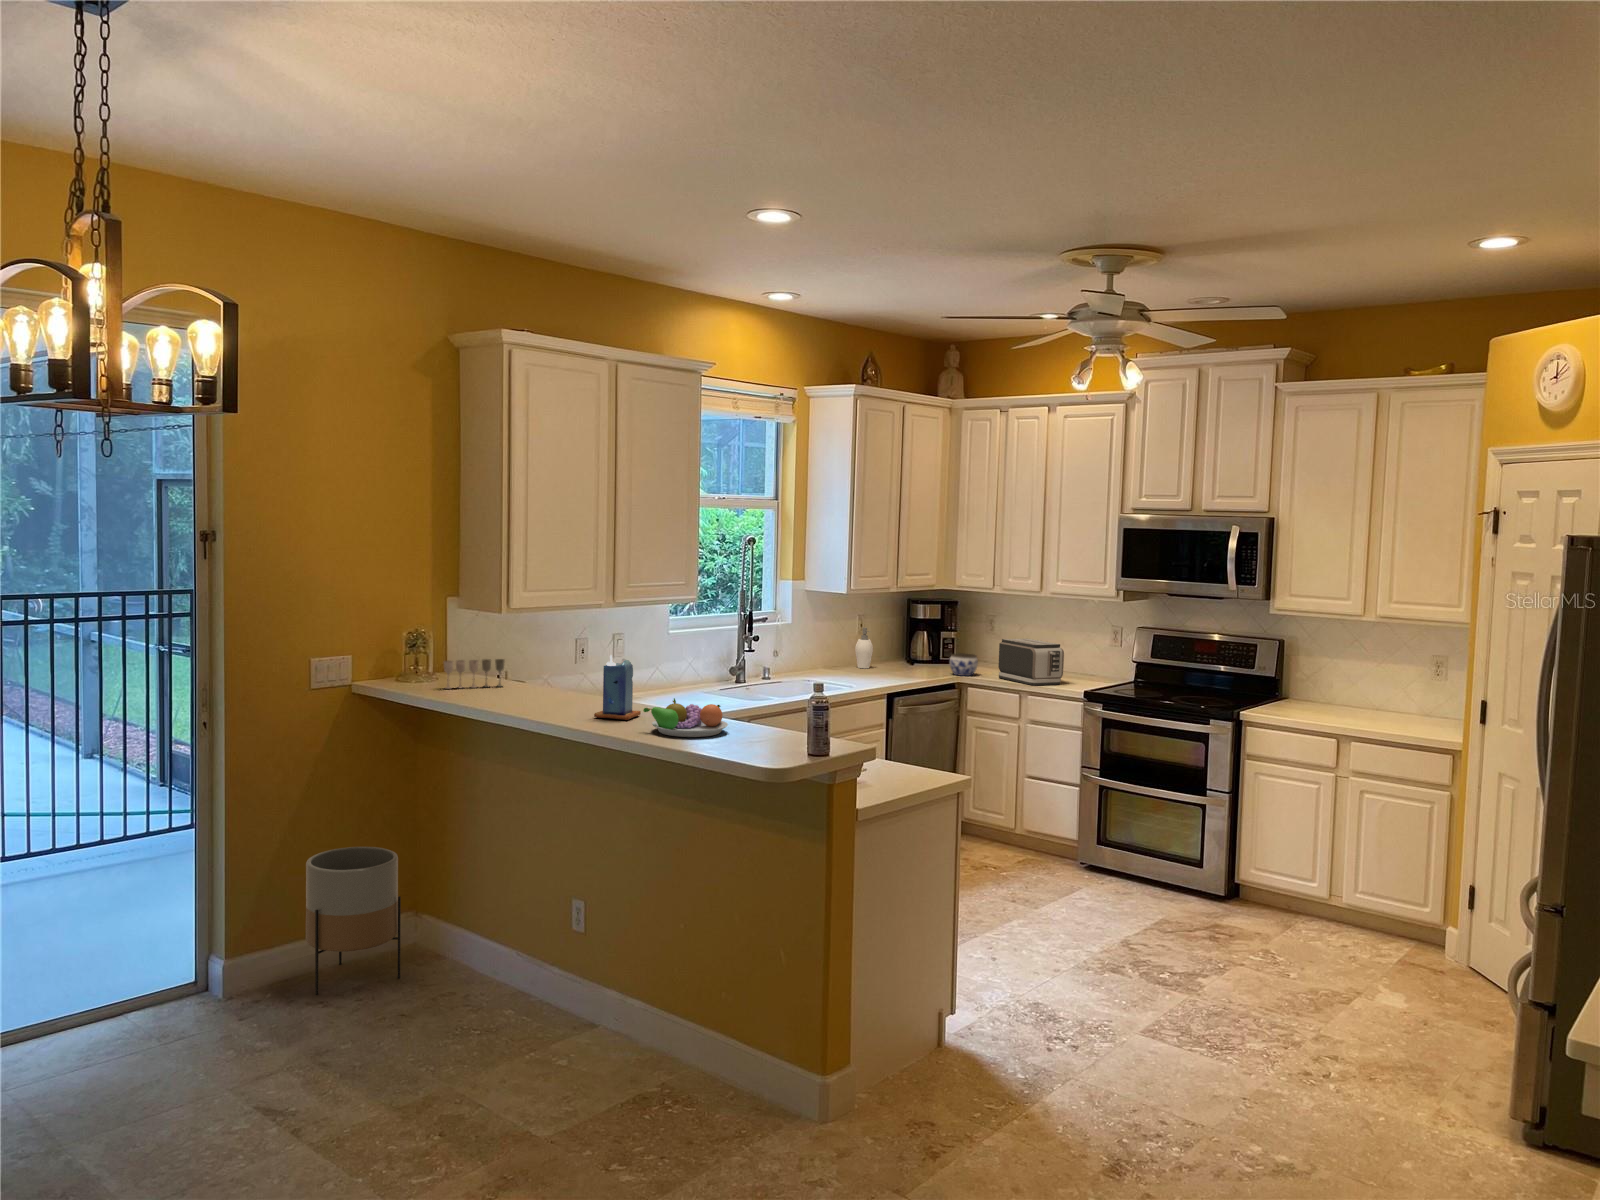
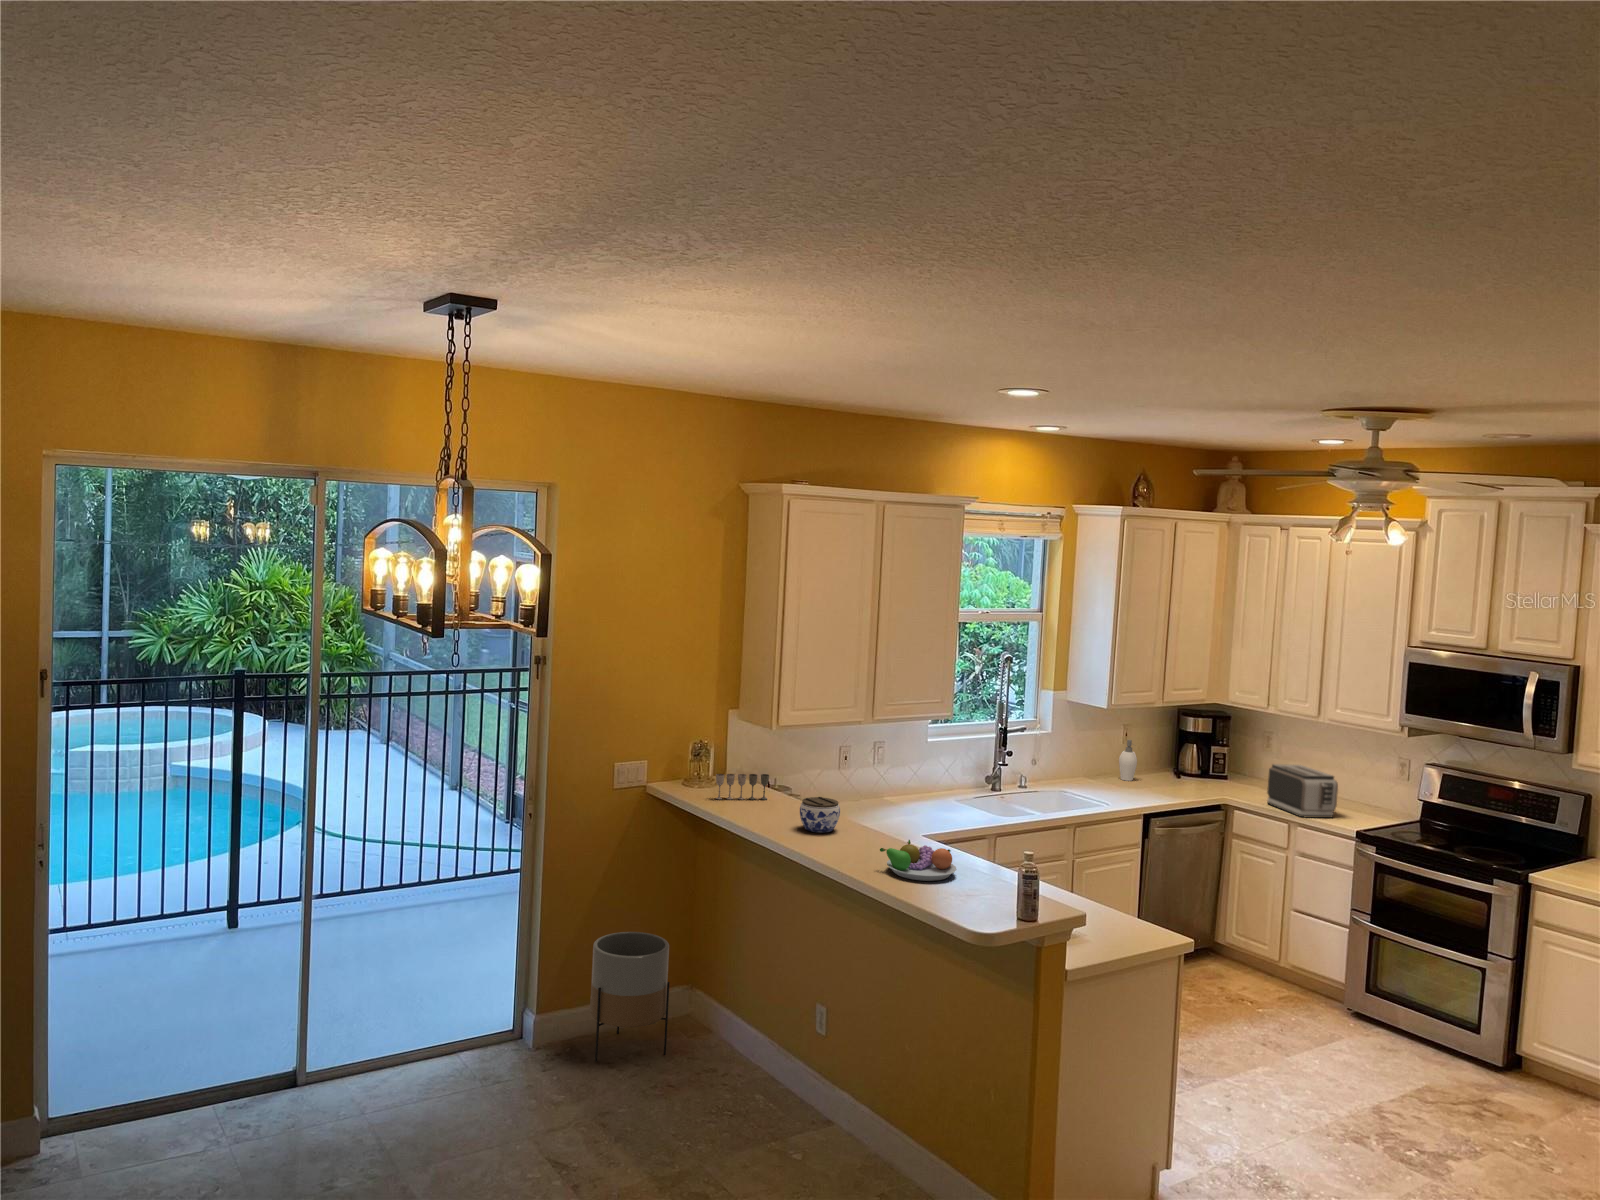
jar: present [950,653,978,676] -> present [800,797,840,833]
candle: present [594,655,641,720] -> none [839,791,881,853]

